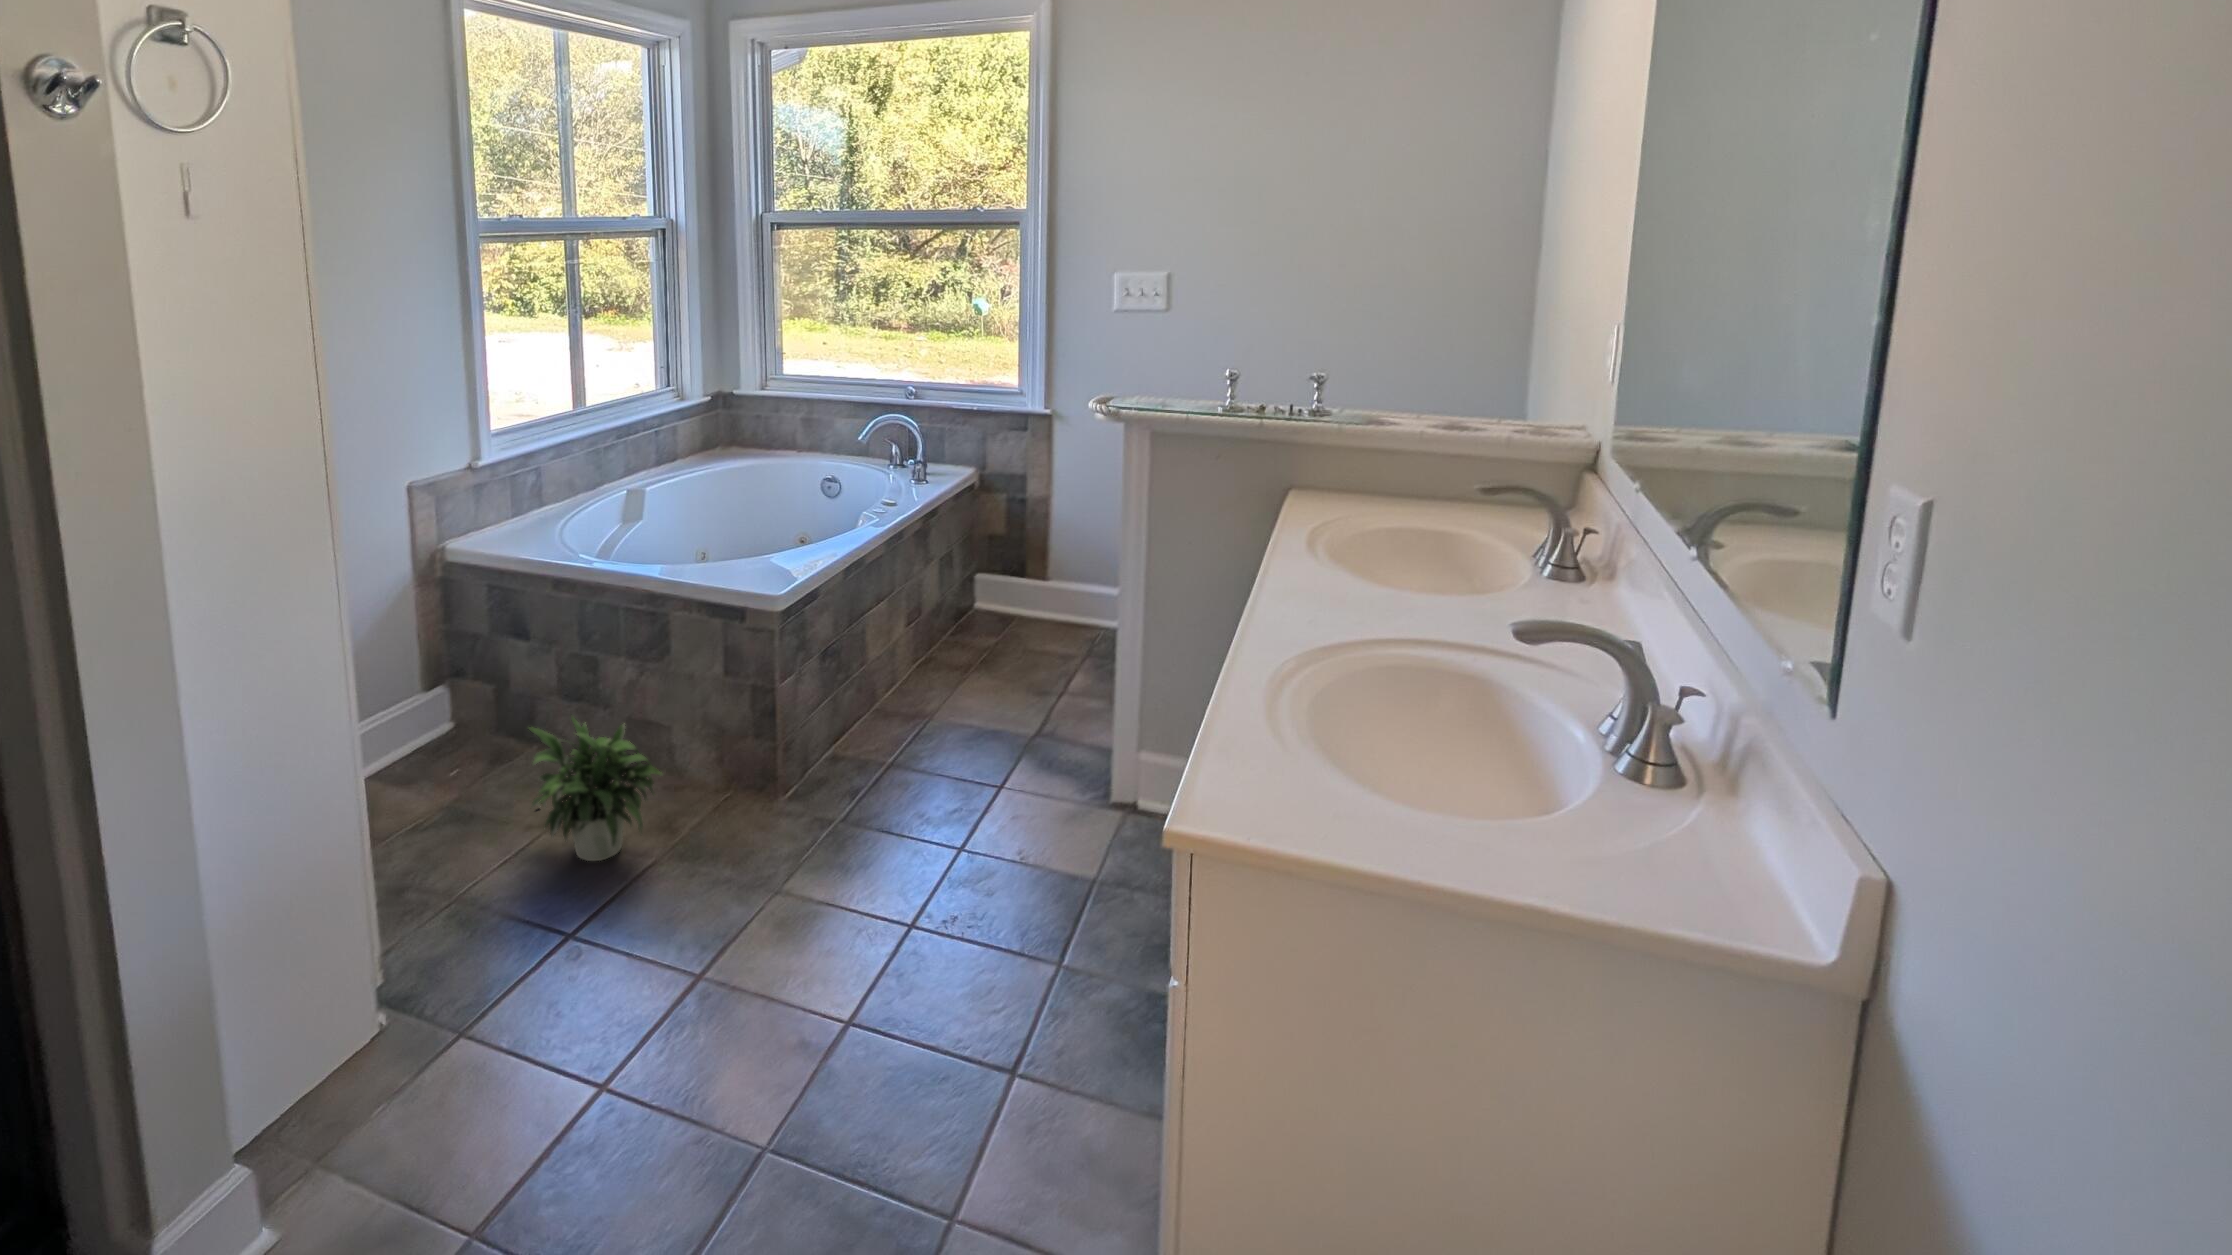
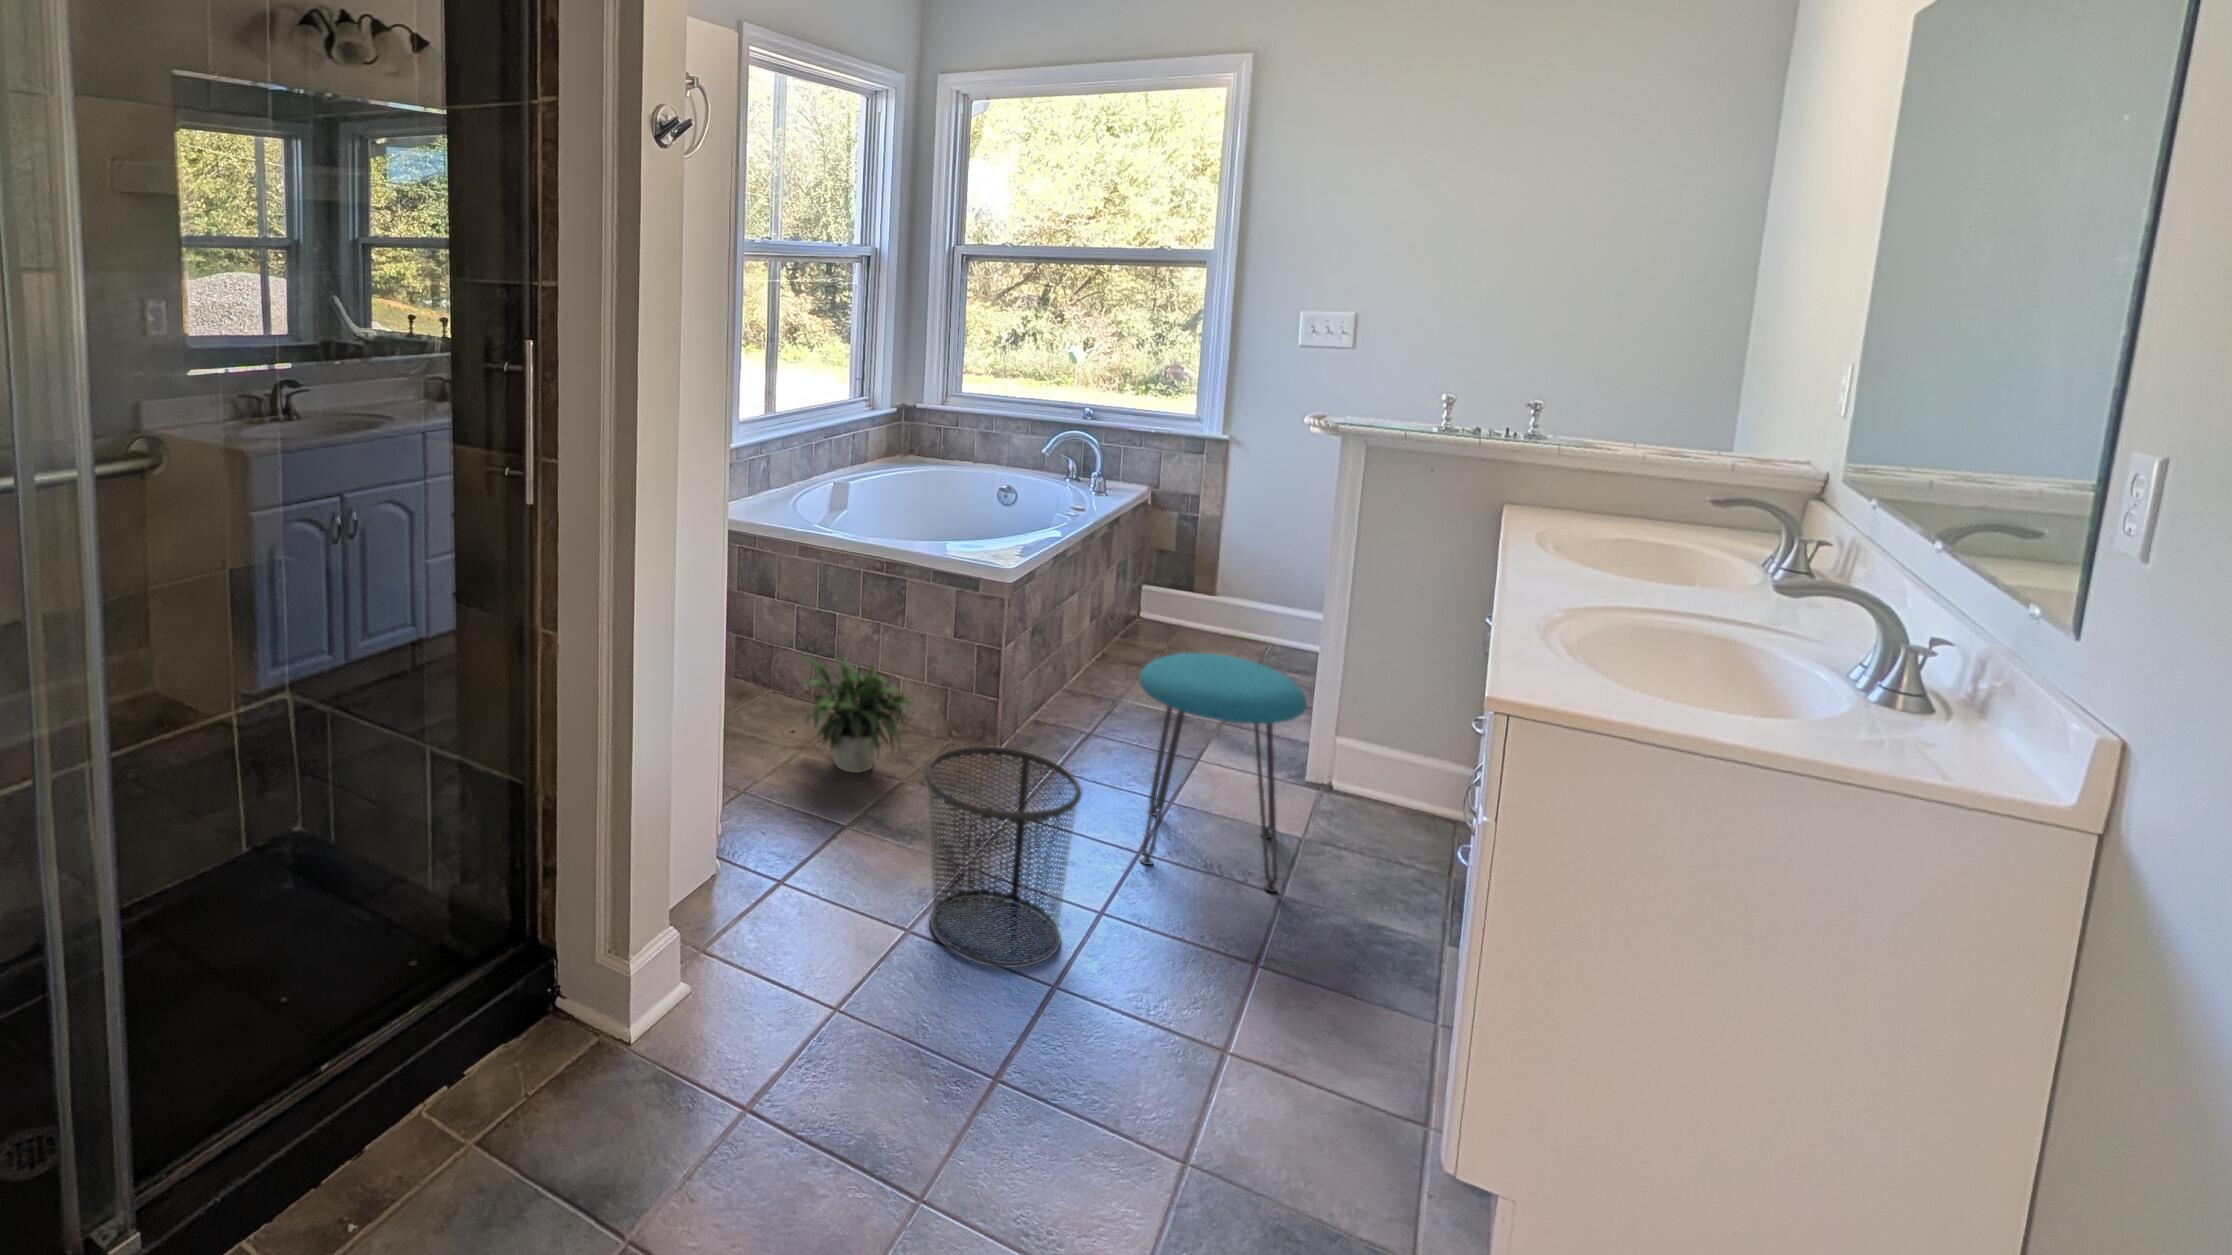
stool: none [899,689,1080,969] -> present [1139,653,1307,892]
waste bin: none [601,848,794,1140] -> present [924,746,1082,968]

